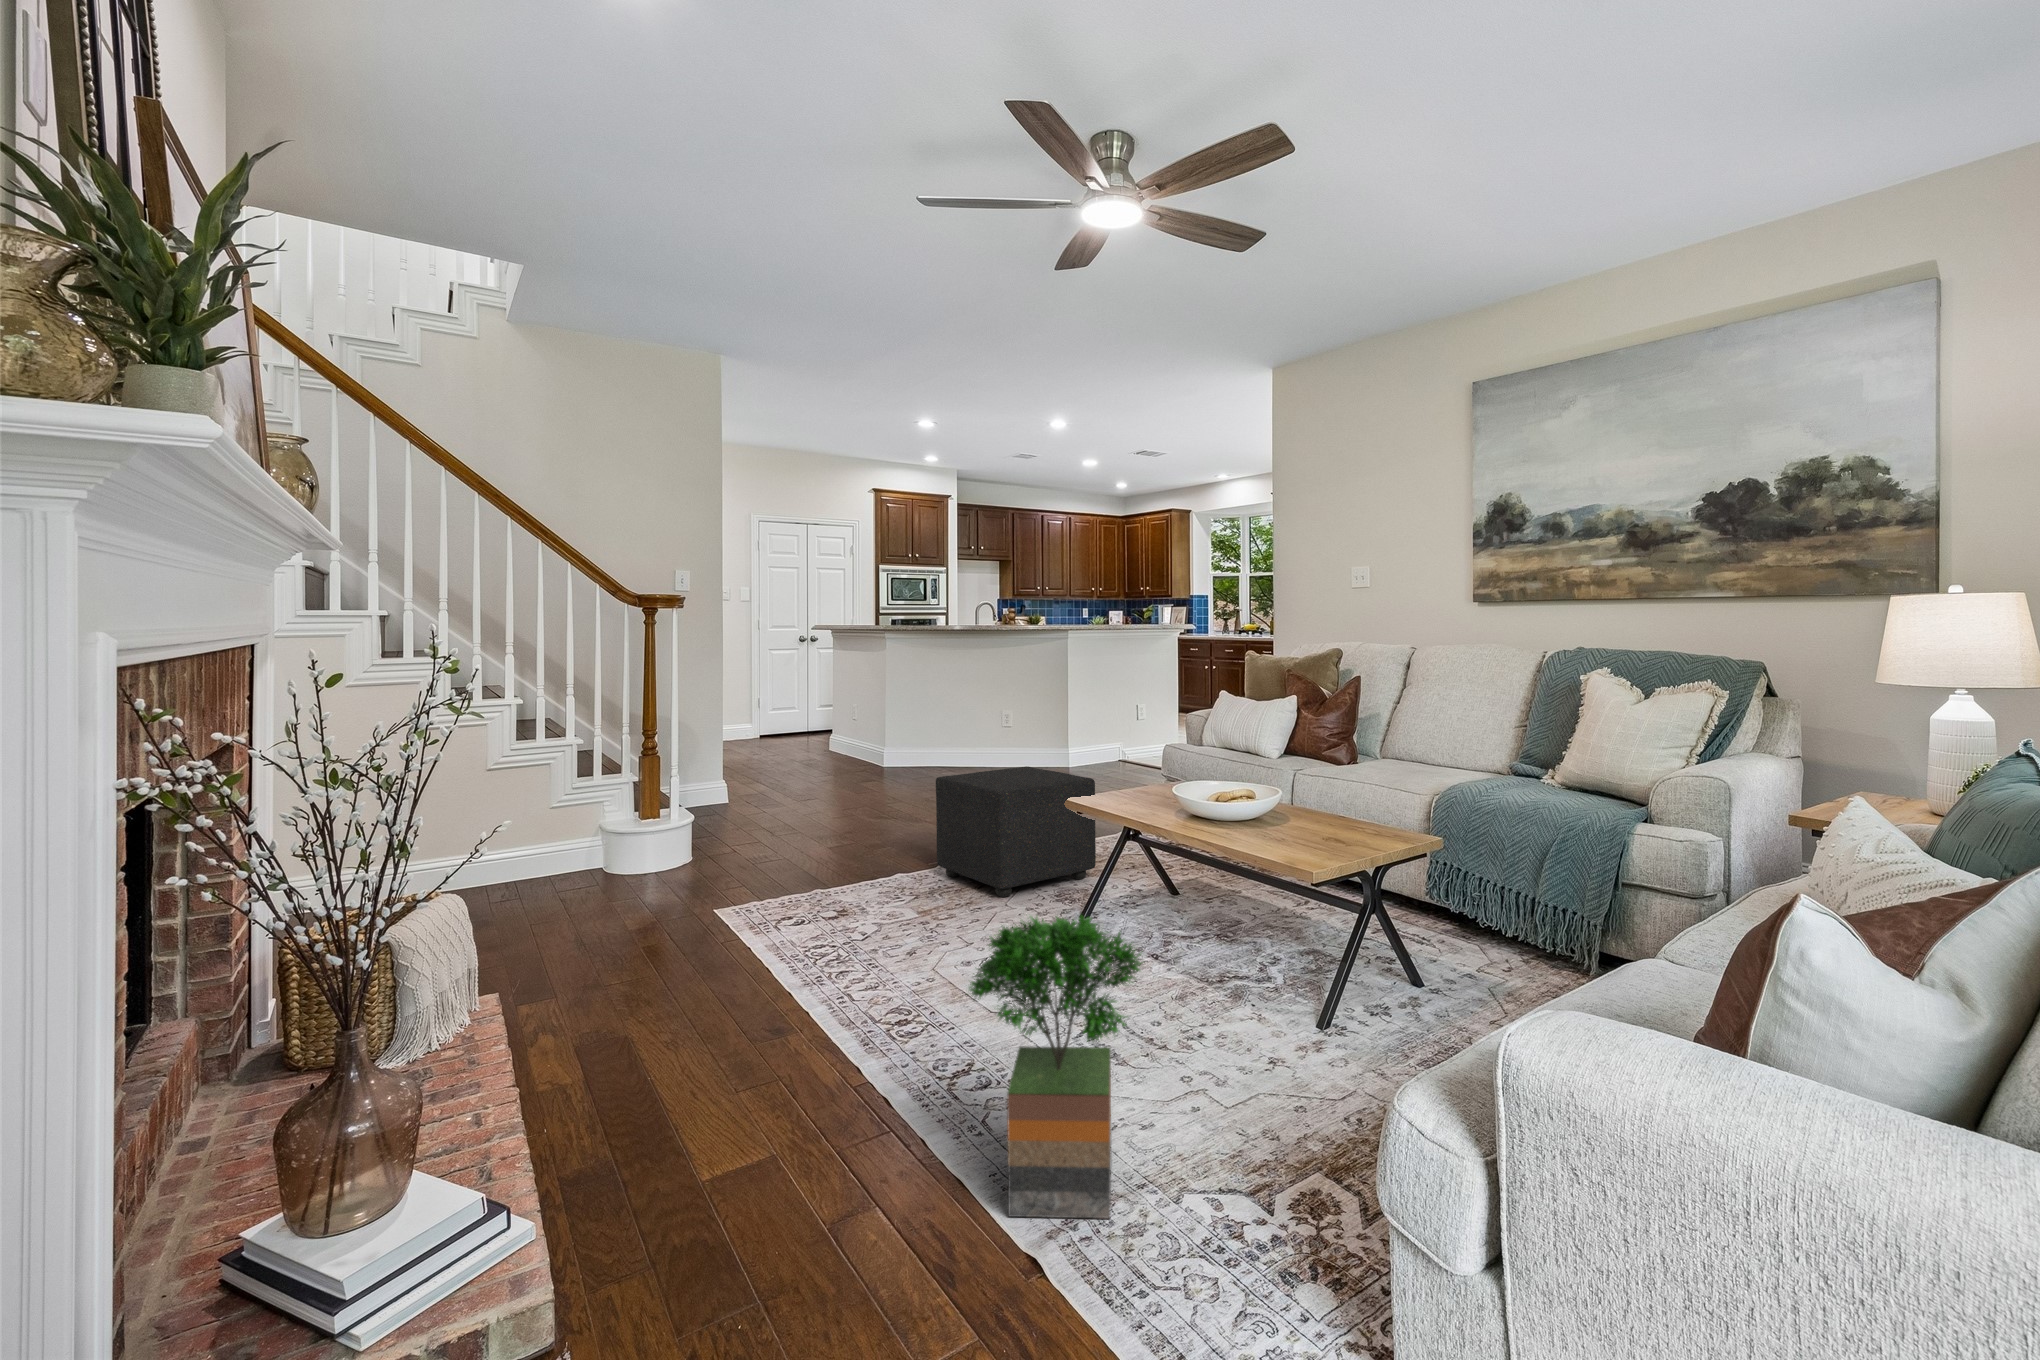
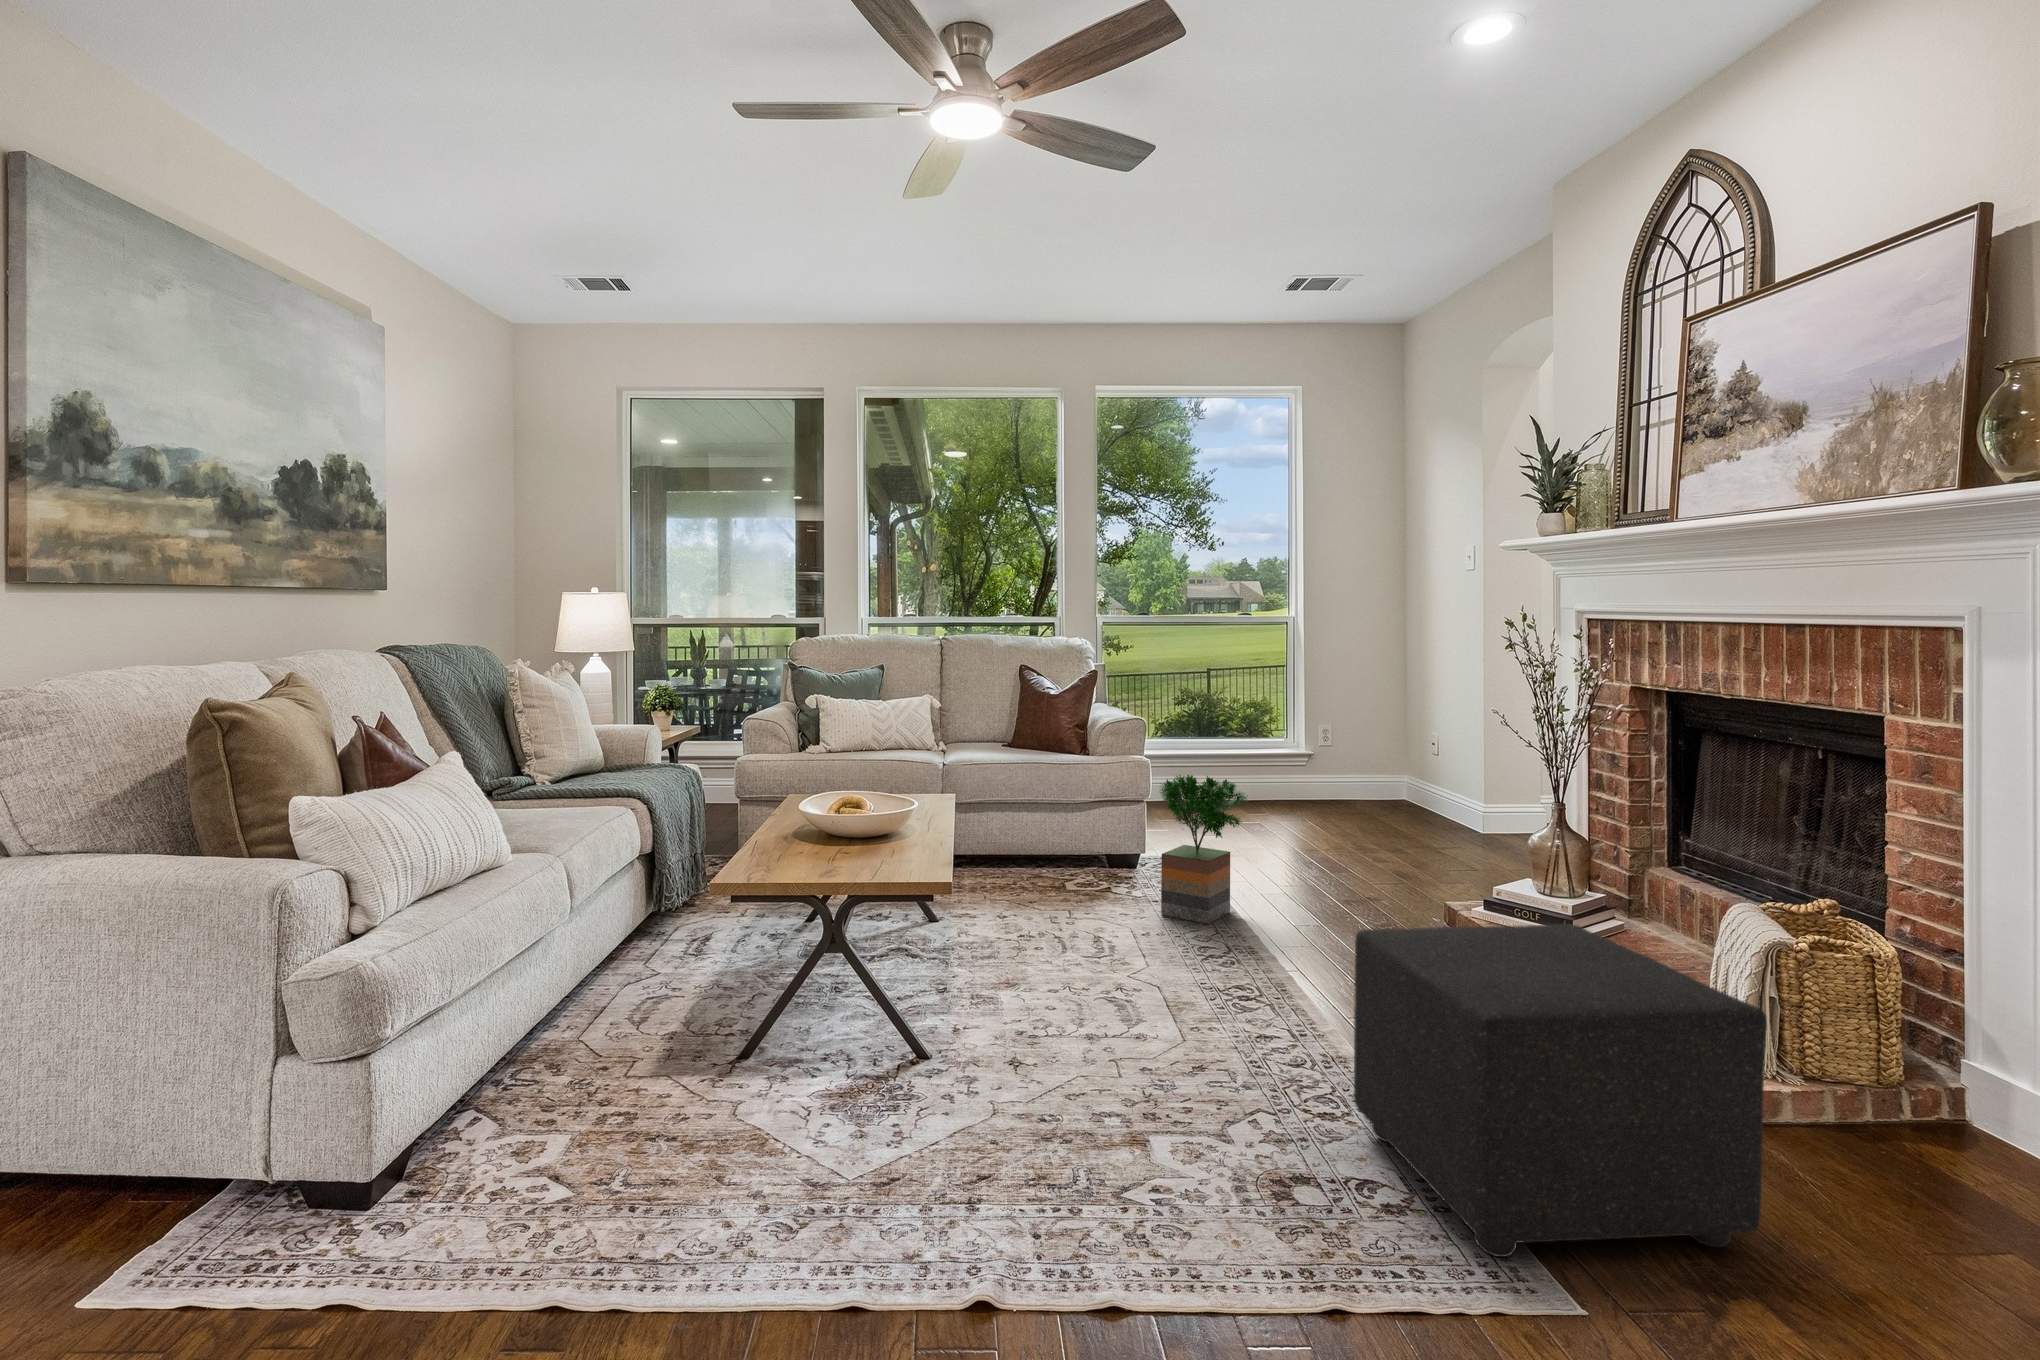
ottoman: present [936,766,1096,897] -> present [1354,924,1767,1257]

